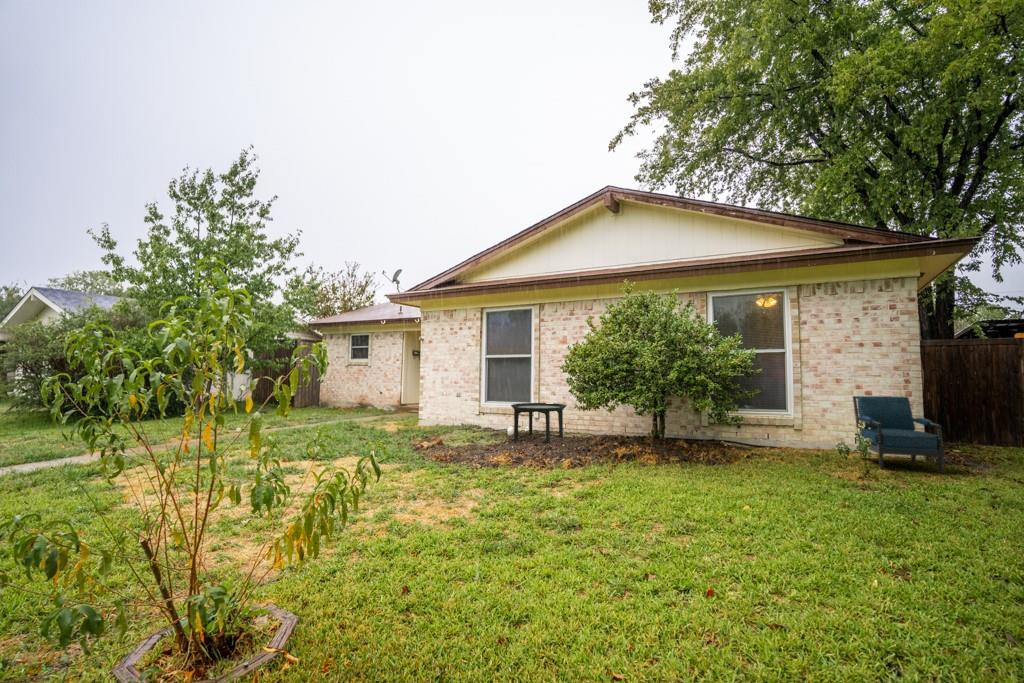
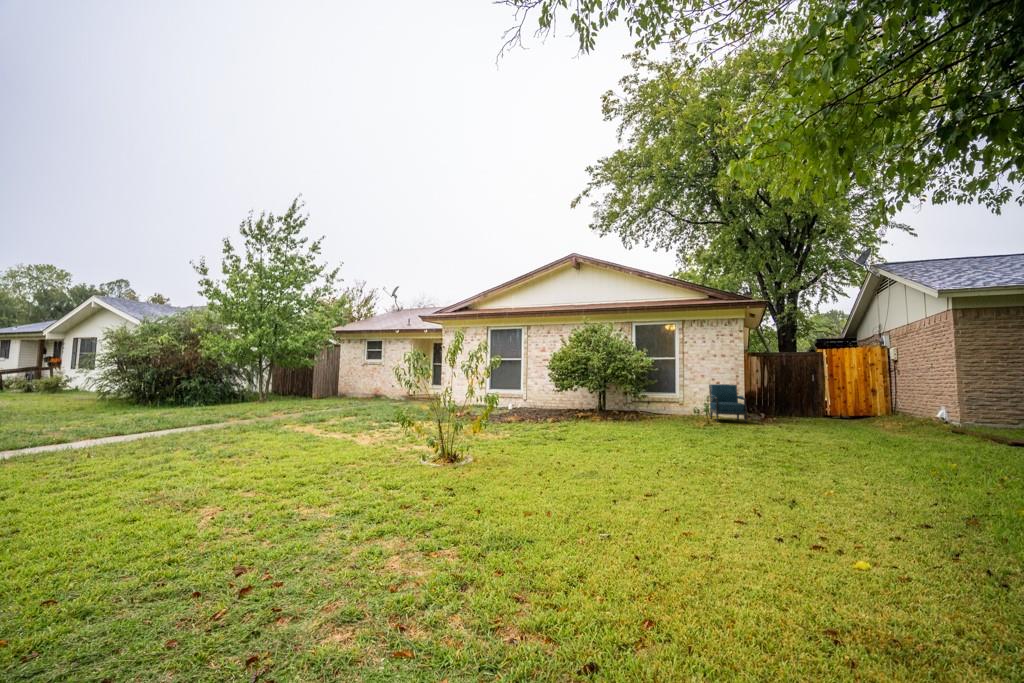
round table: present [511,403,567,442] -> none [511,390,547,413]

